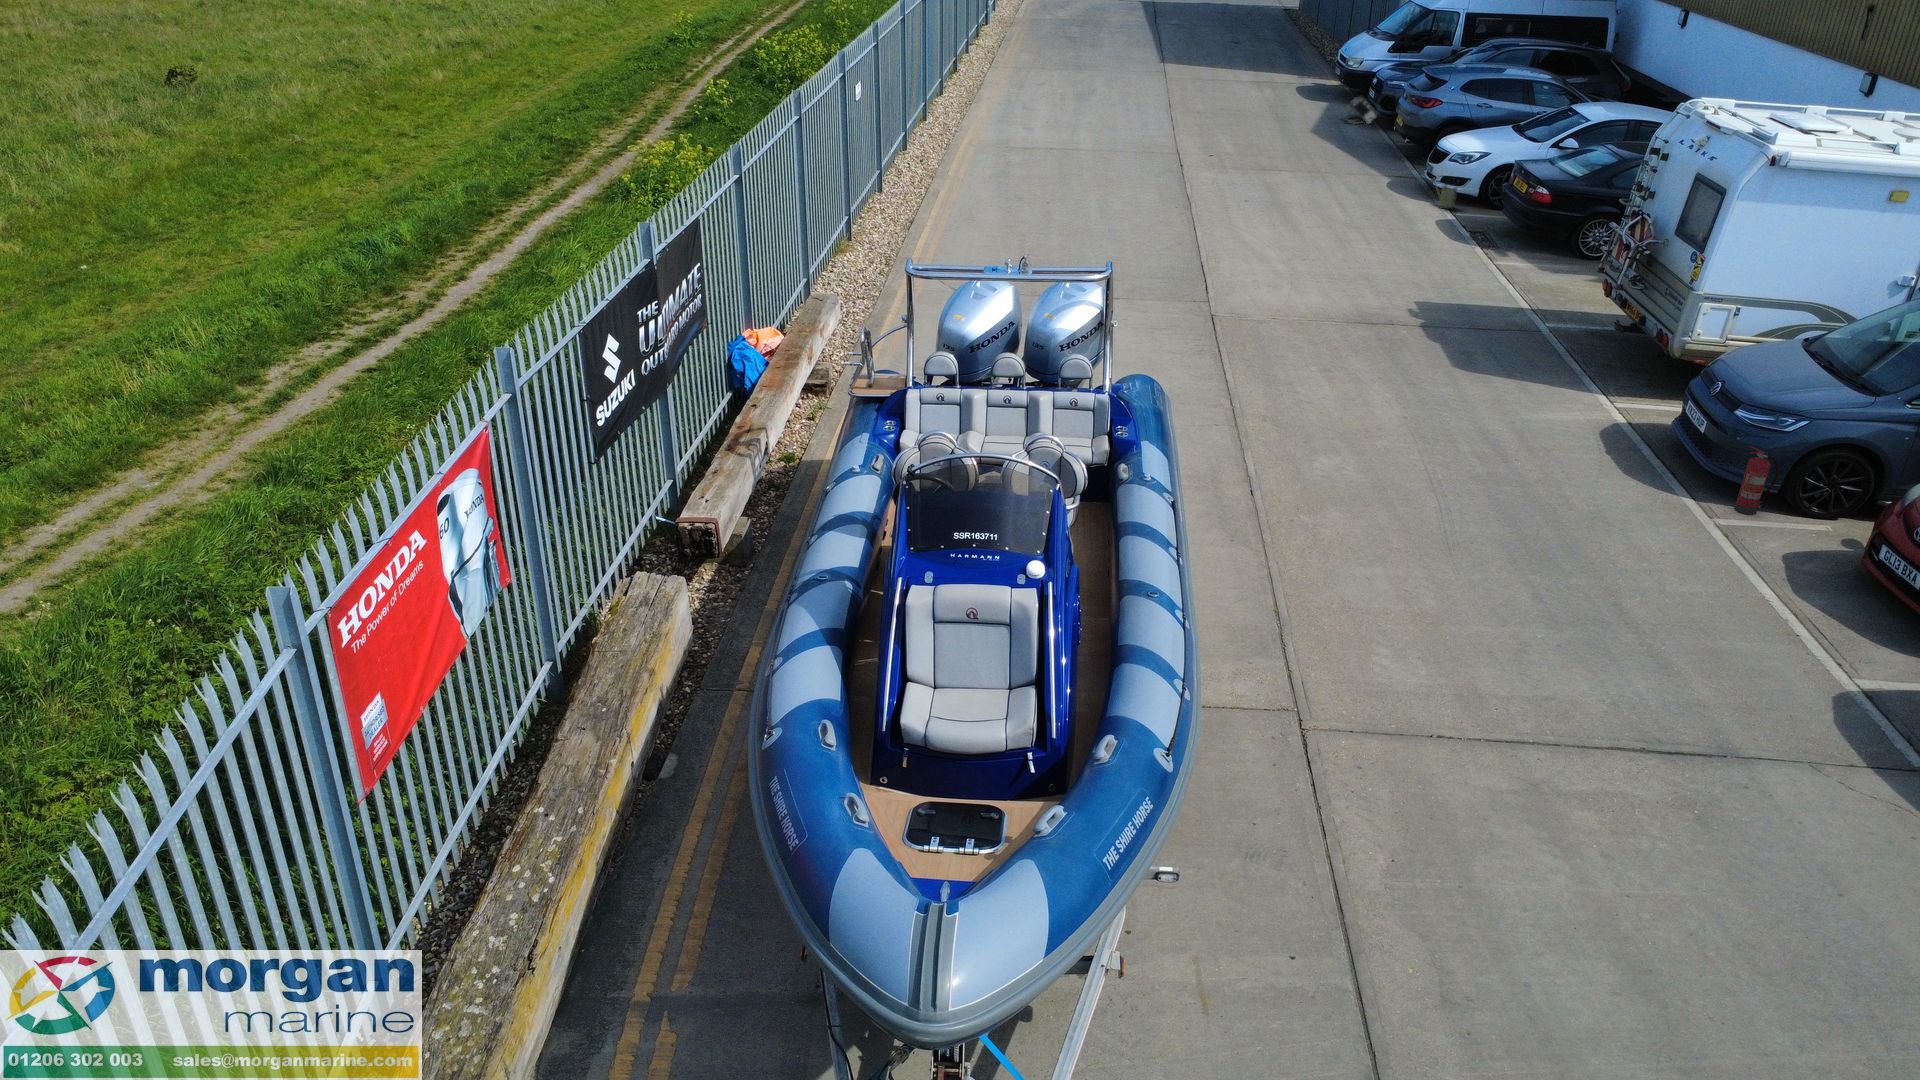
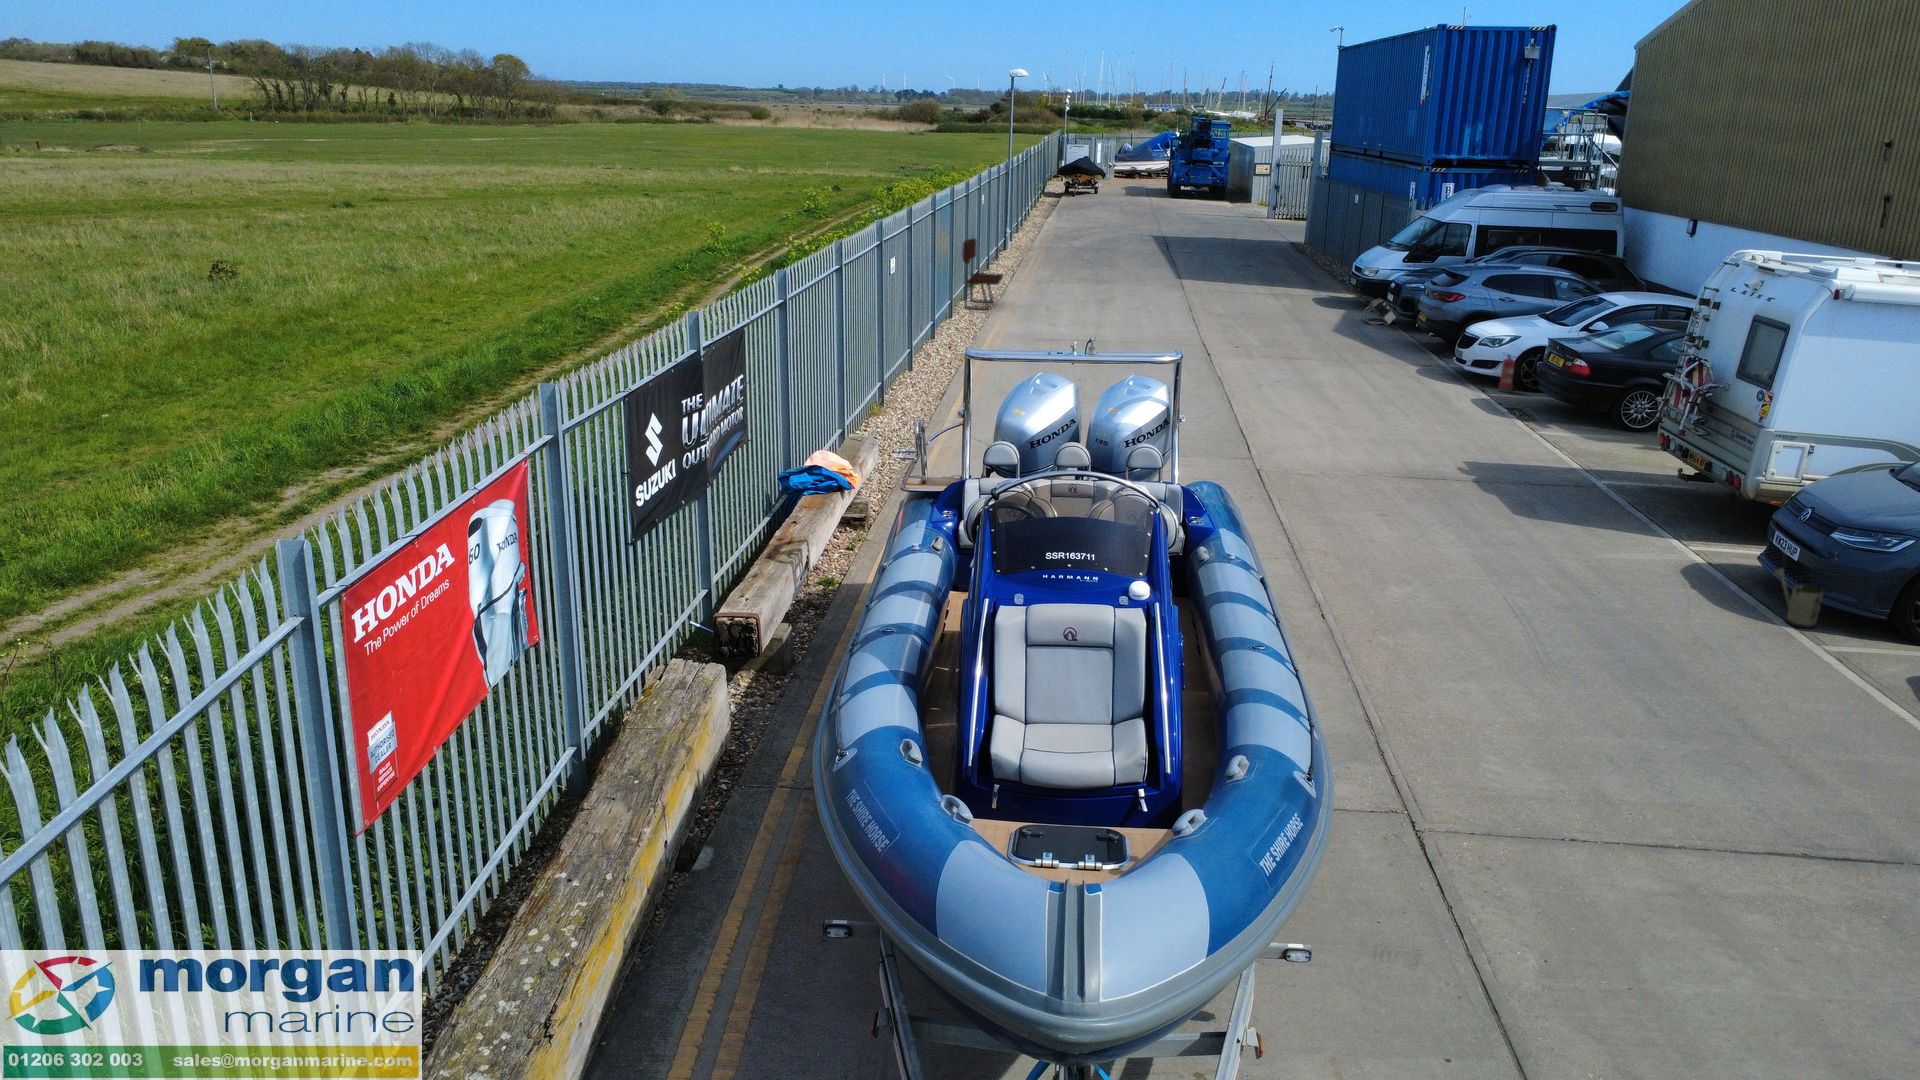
bench: none [936,34,978,111] -> present [962,238,1003,310]
watering can: present [1431,178,1457,209] -> present [1772,568,1823,629]
fire extinguisher: present [1734,446,1778,515] -> present [1499,354,1517,392]

